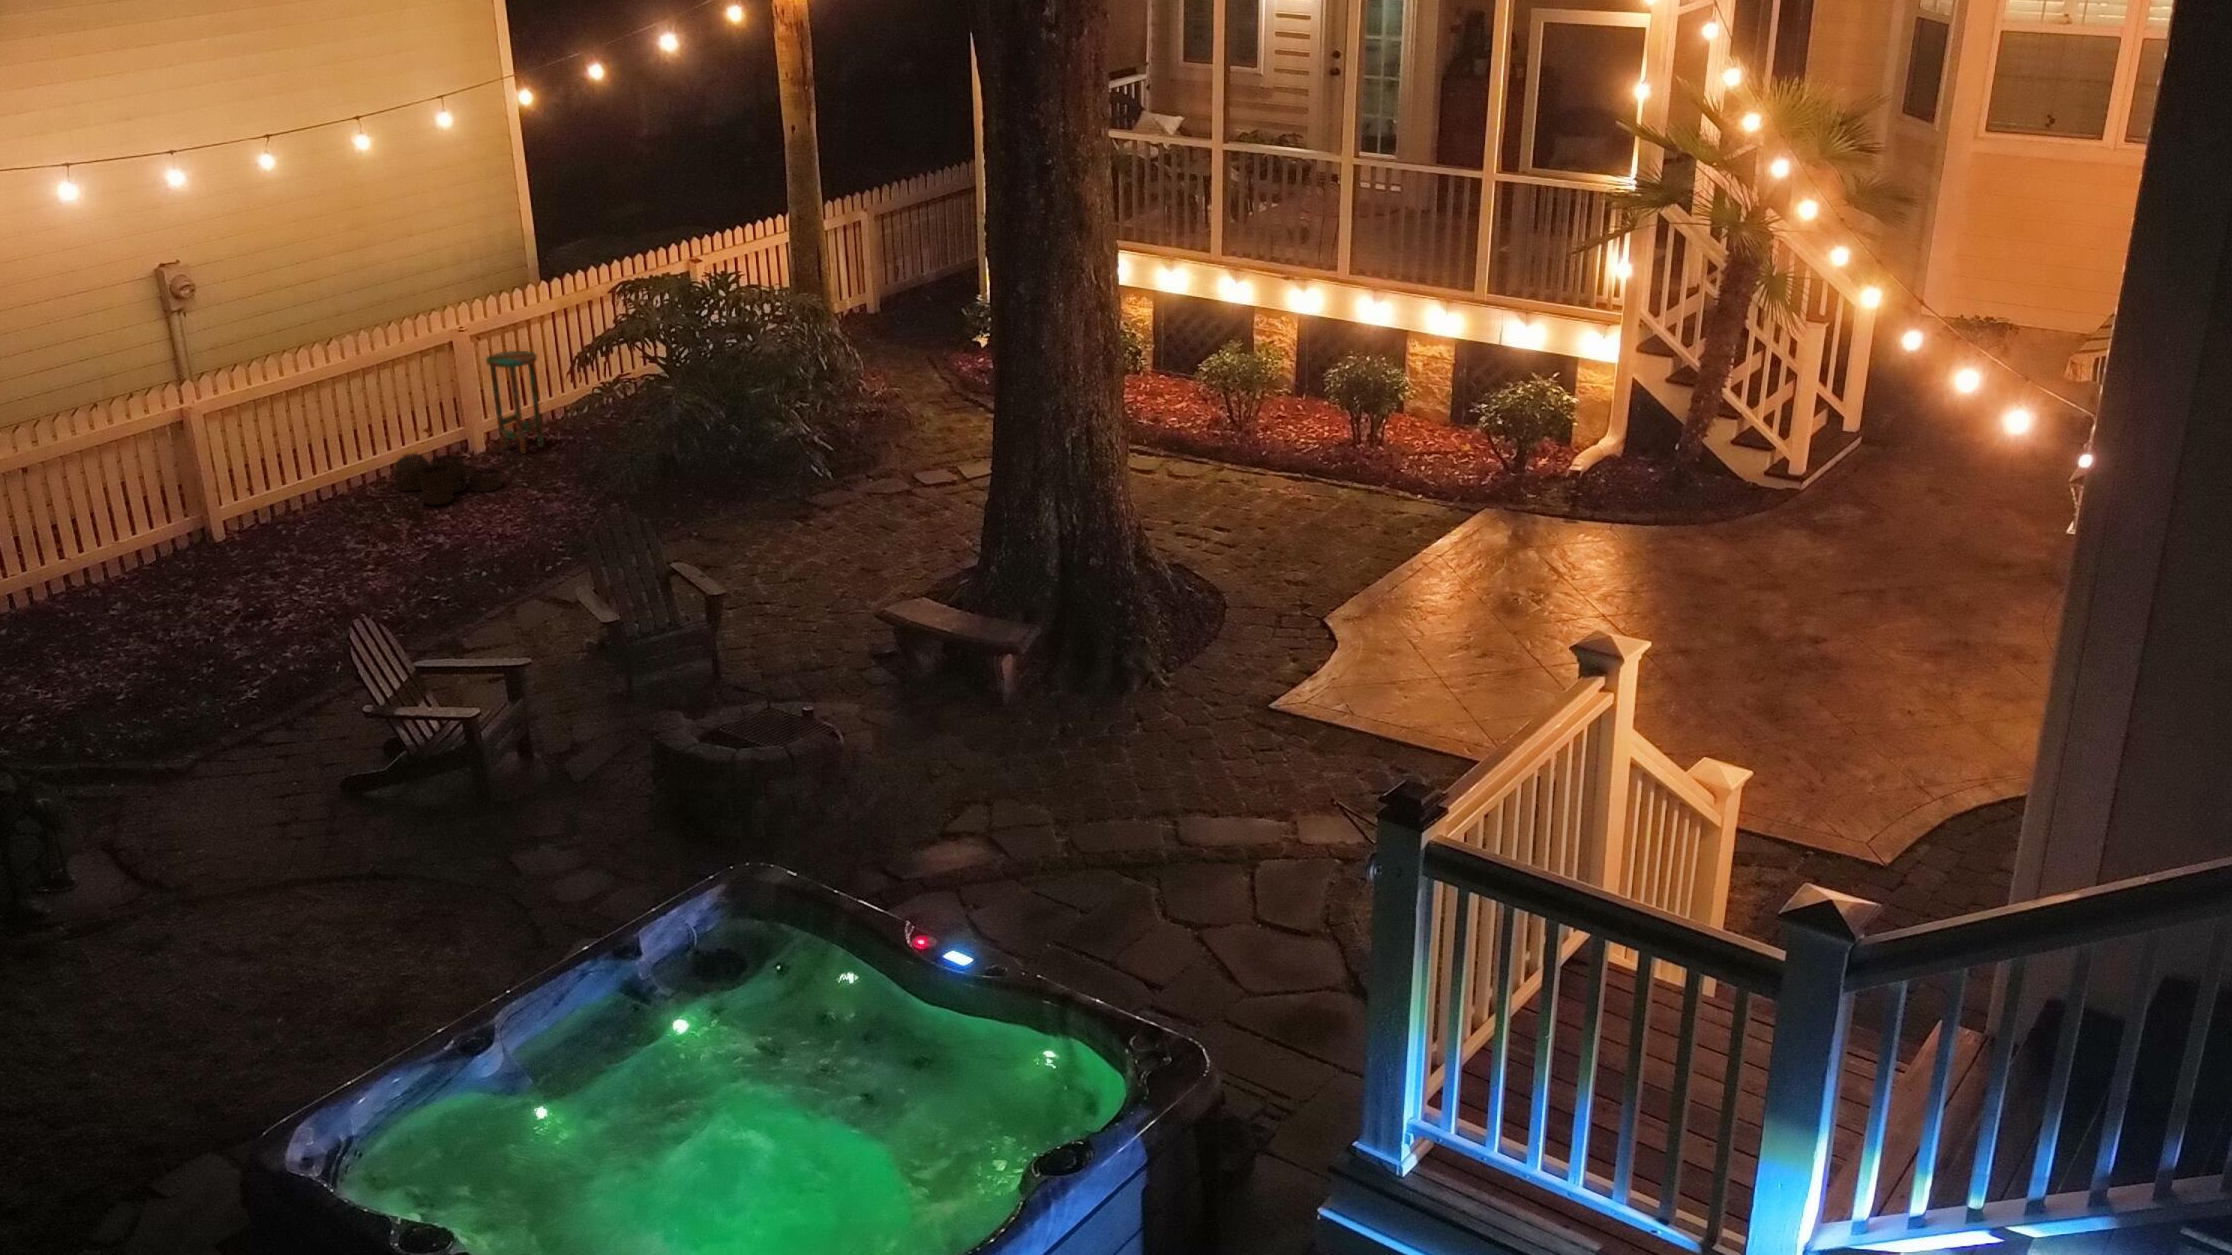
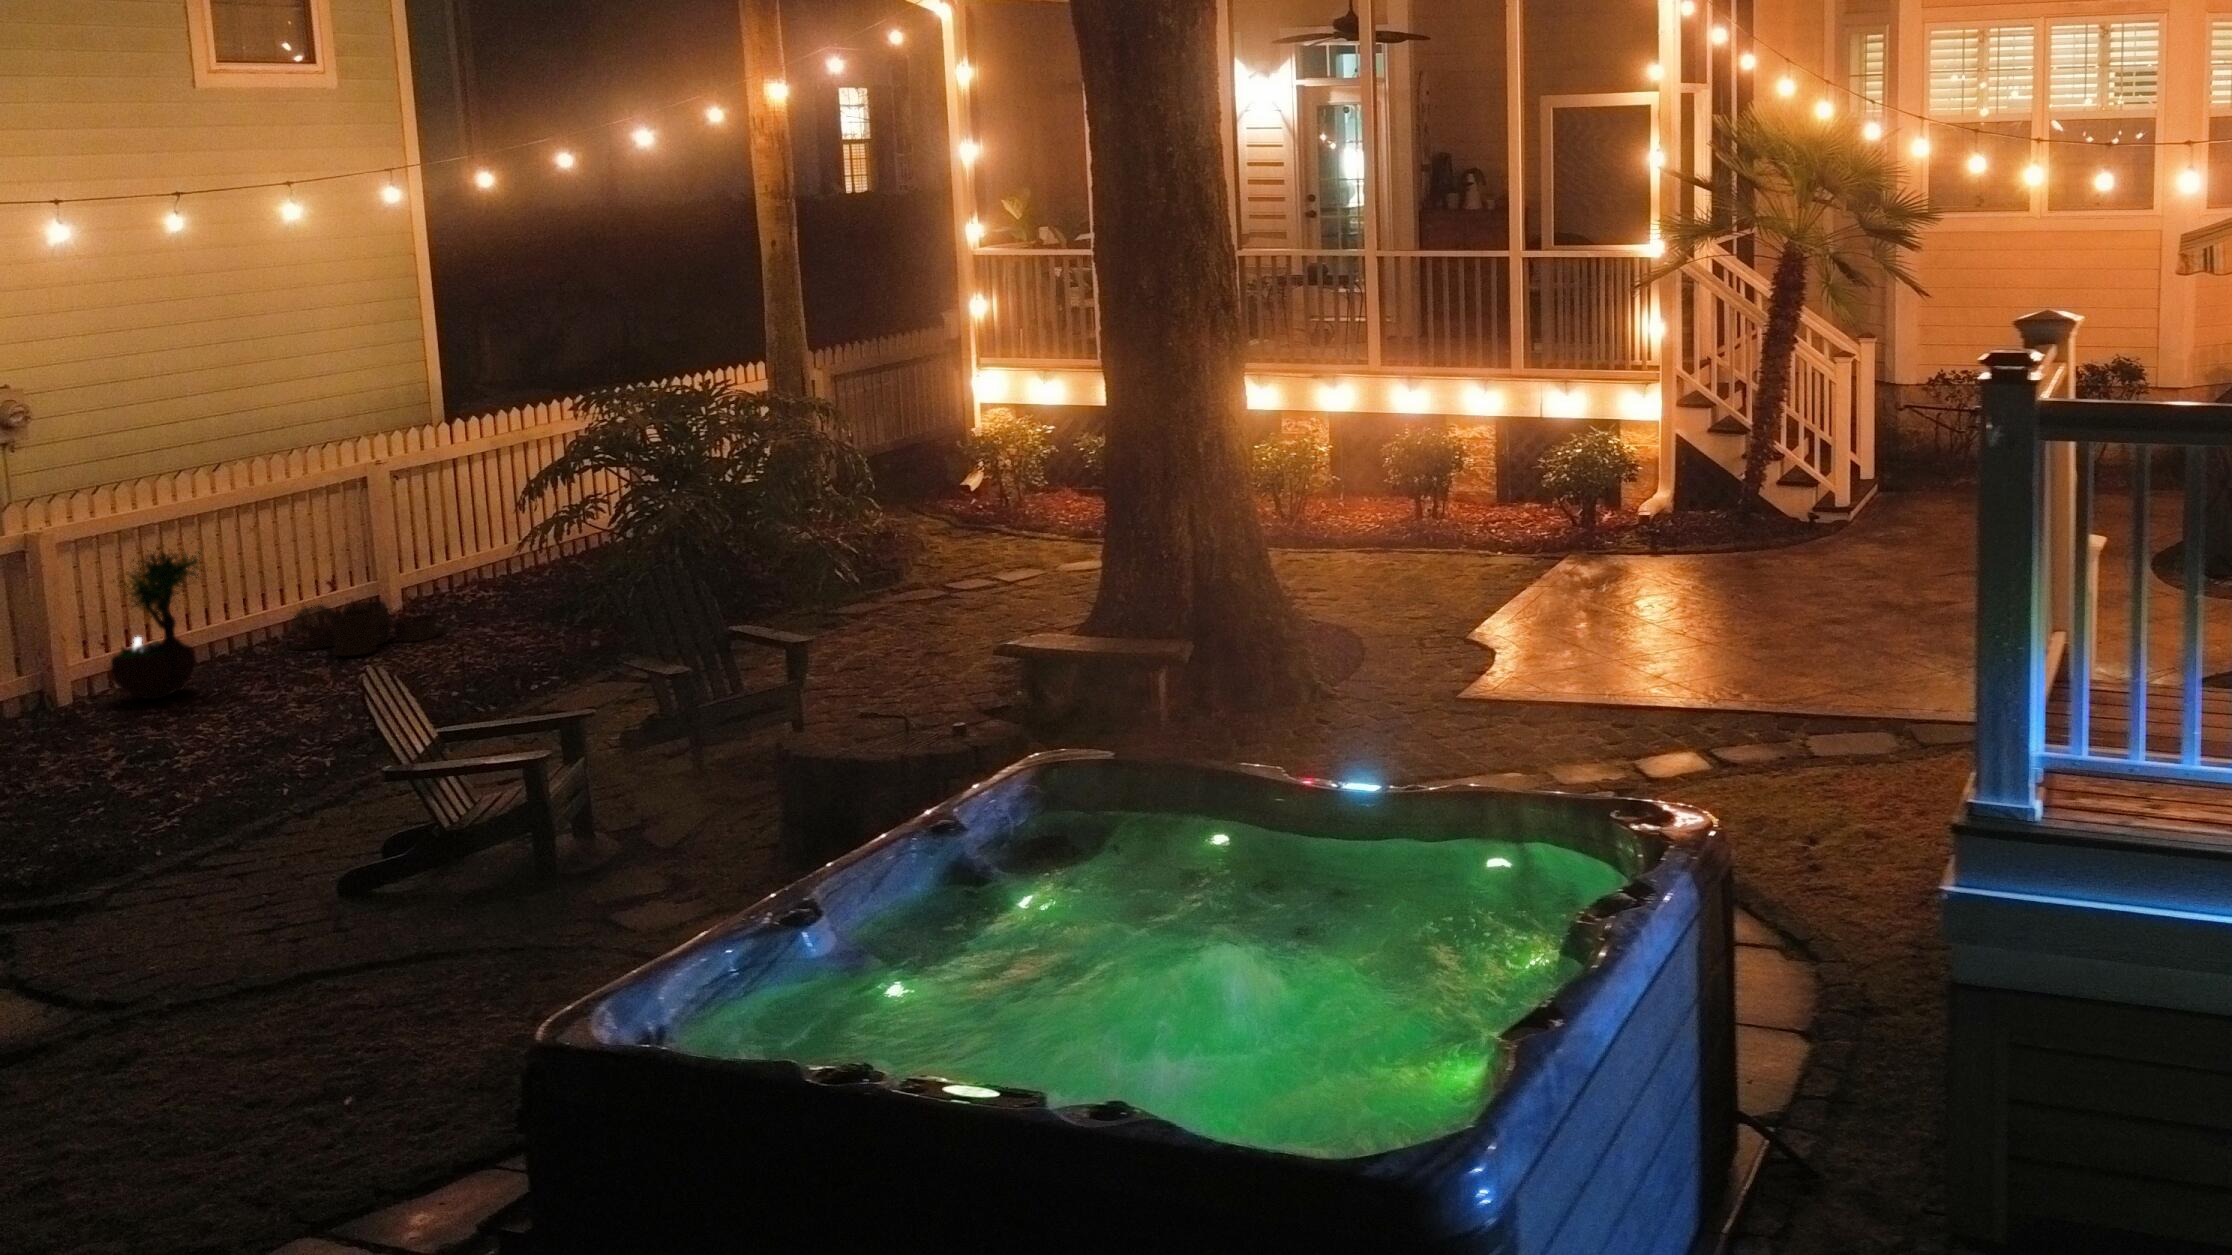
side table: present [486,351,544,454] -> none [407,489,478,609]
potted tree: none [252,416,323,536] -> present [111,543,212,699]

